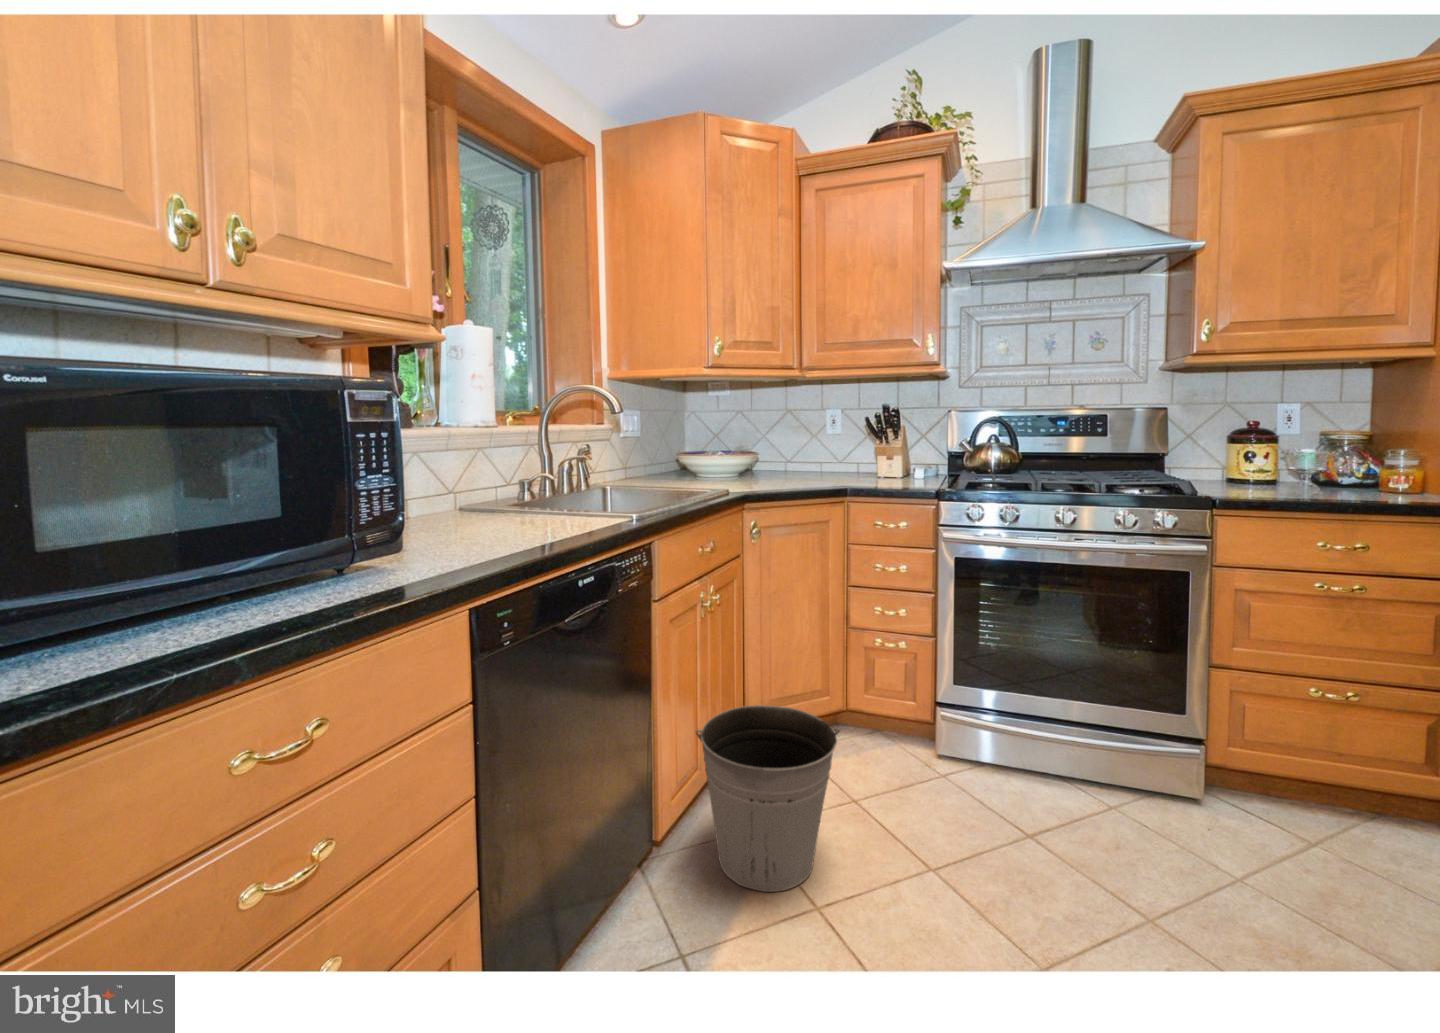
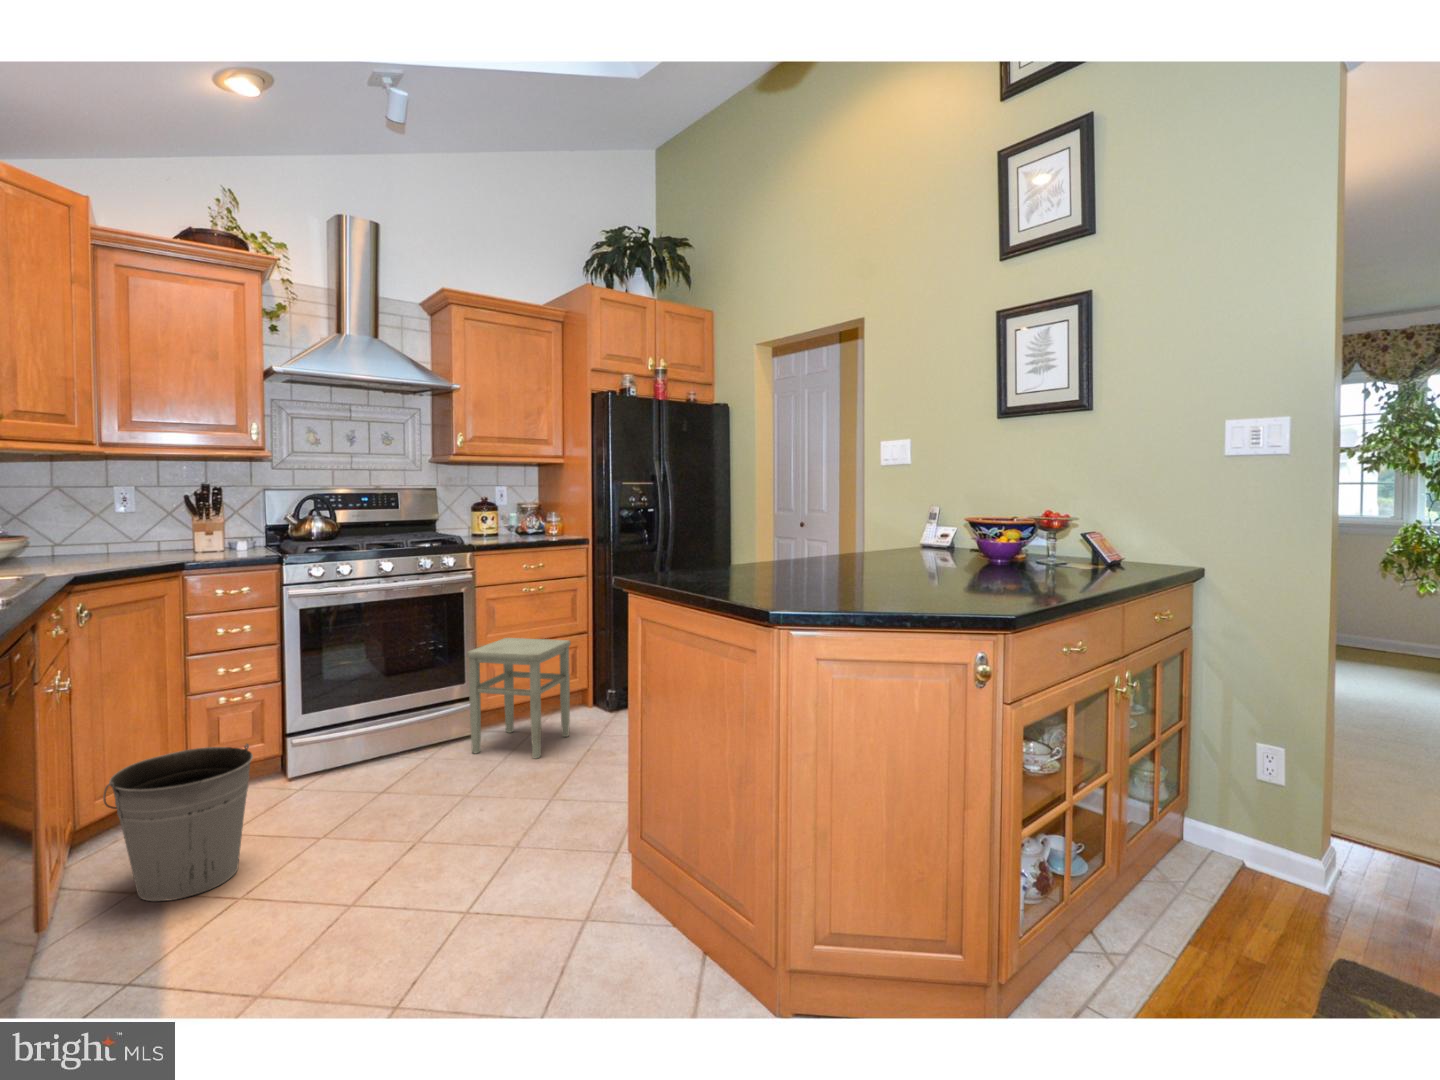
stool: none [1170,656,1420,903] -> present [467,638,571,758]

